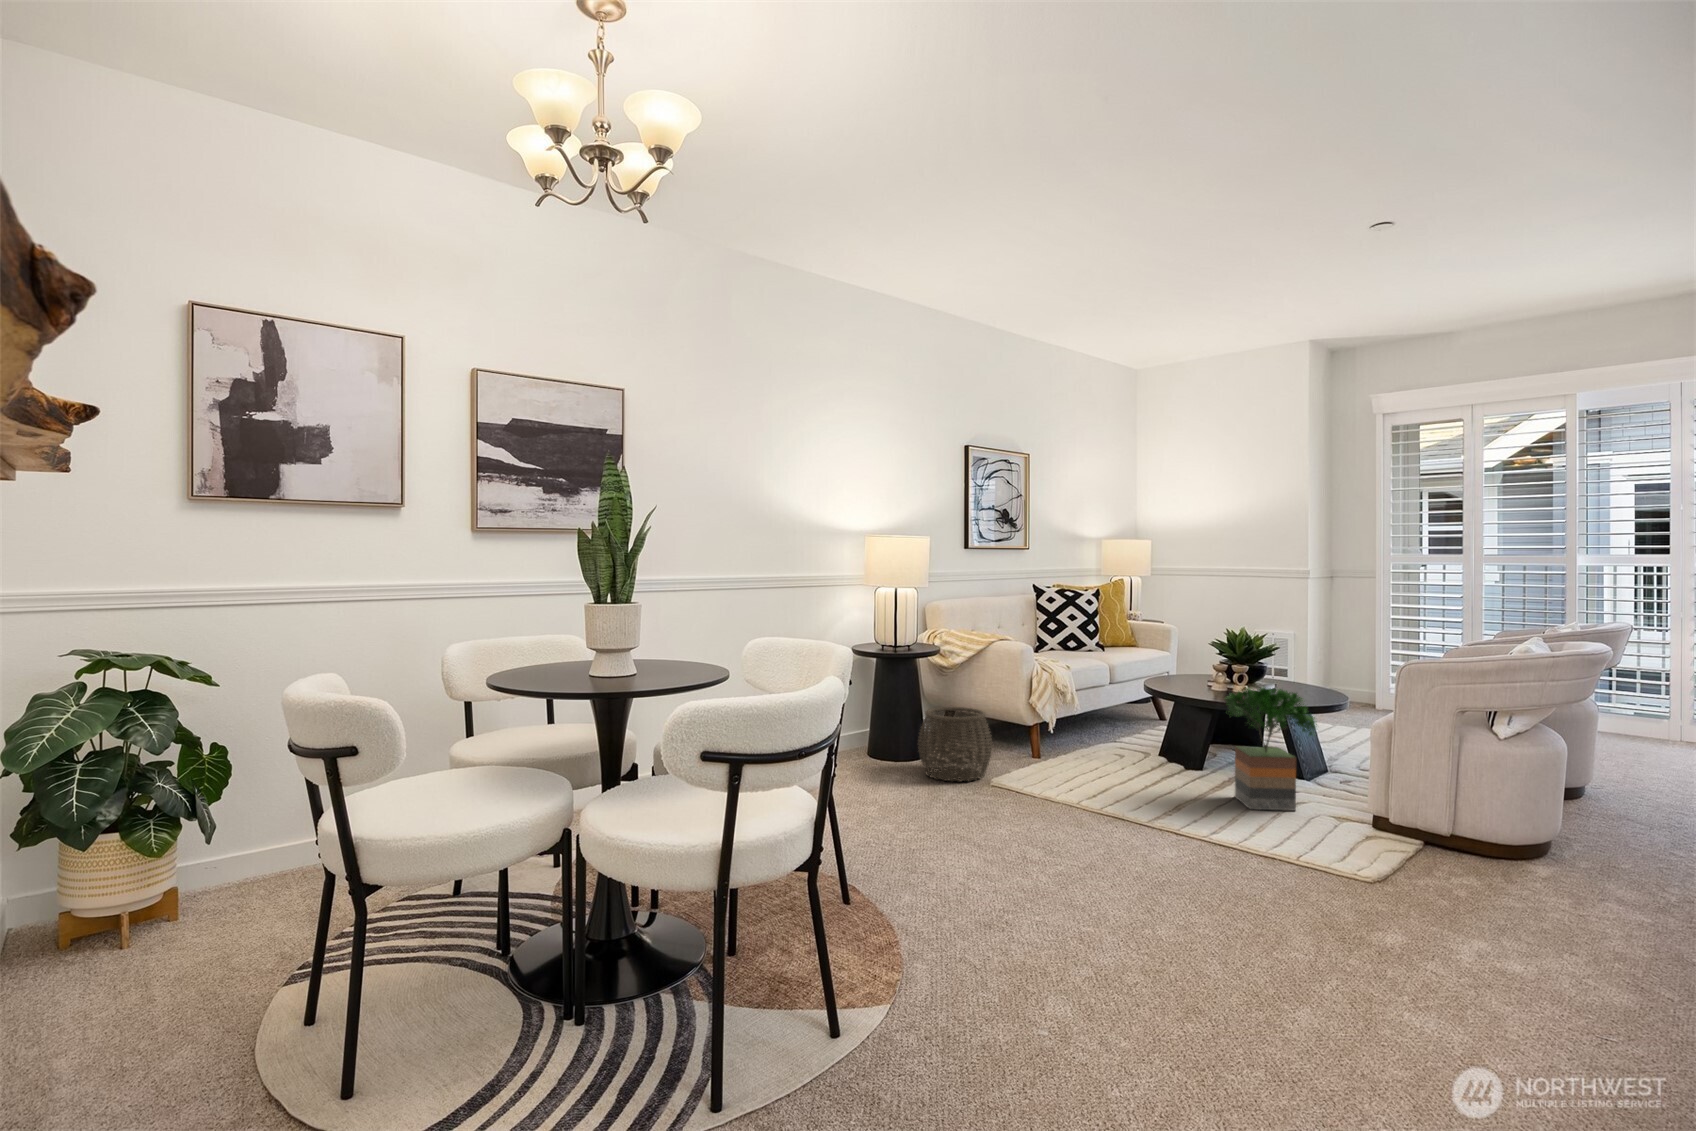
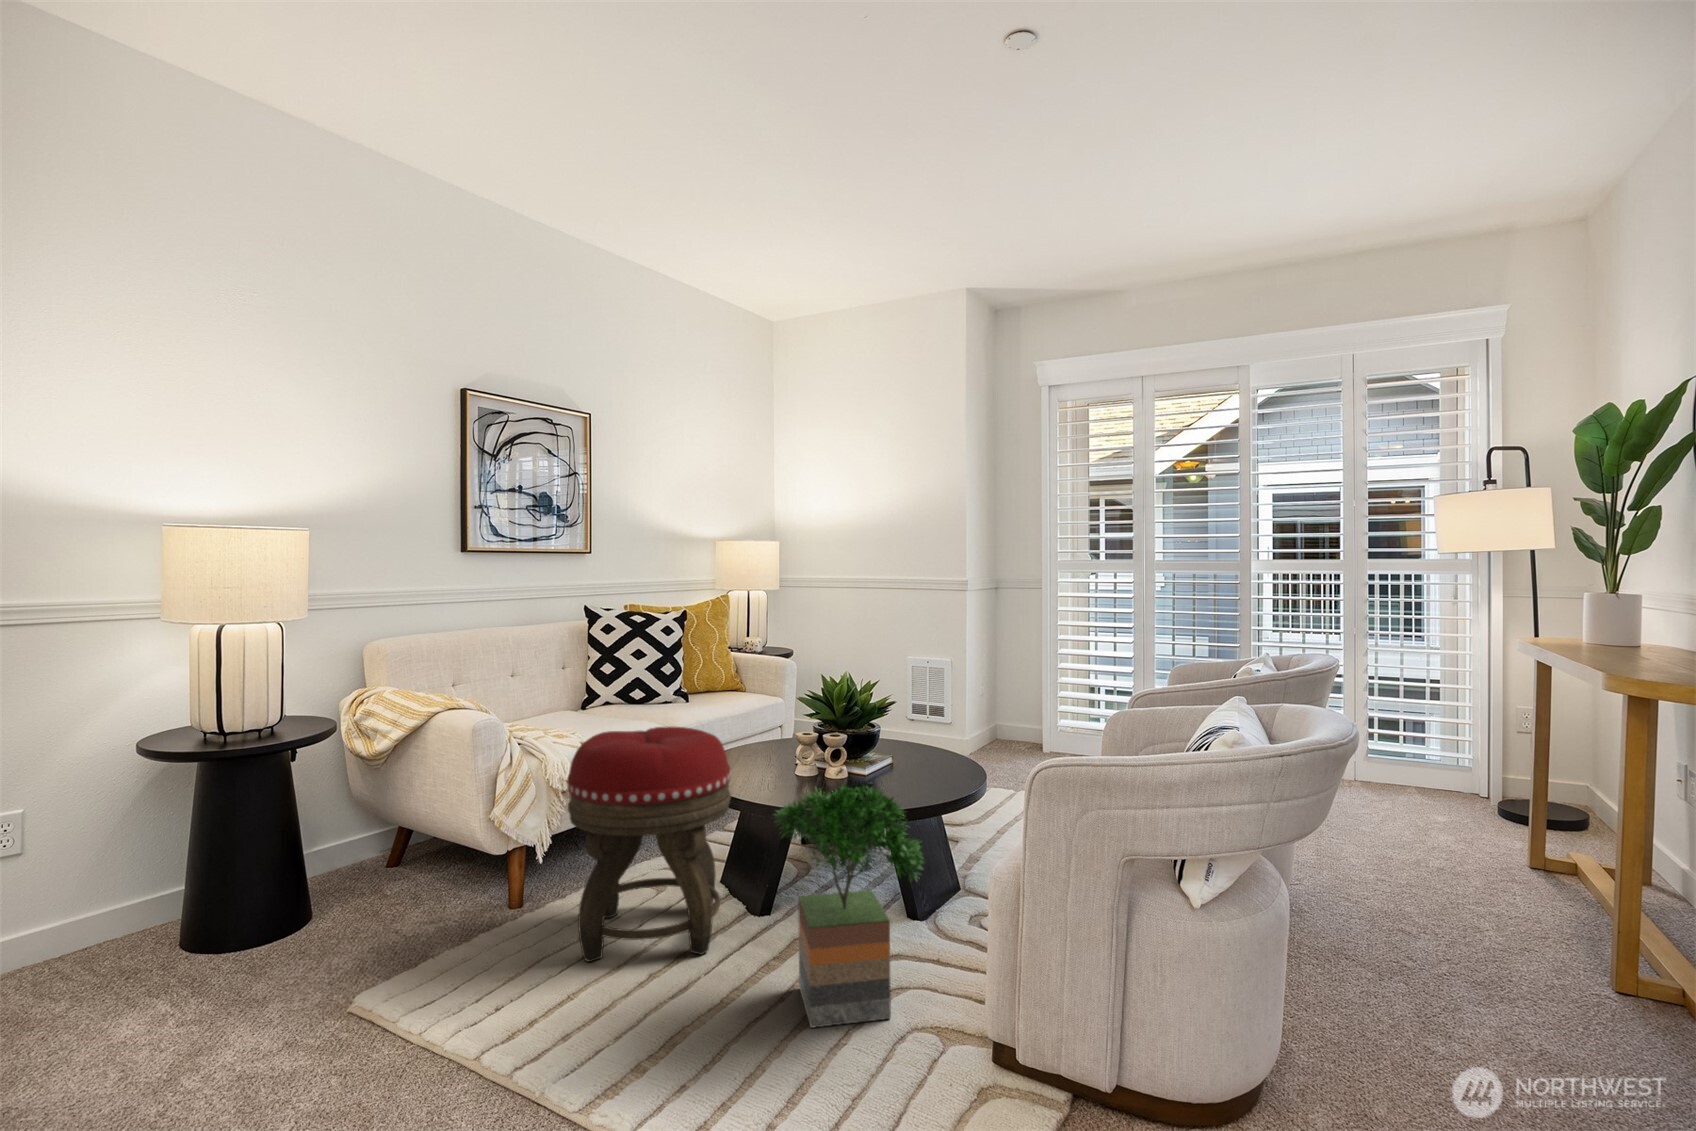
footstool: none [1084,656,1179,781] -> present [567,727,731,962]
woven basket: present [918,707,992,782] -> none [194,849,371,1023]

